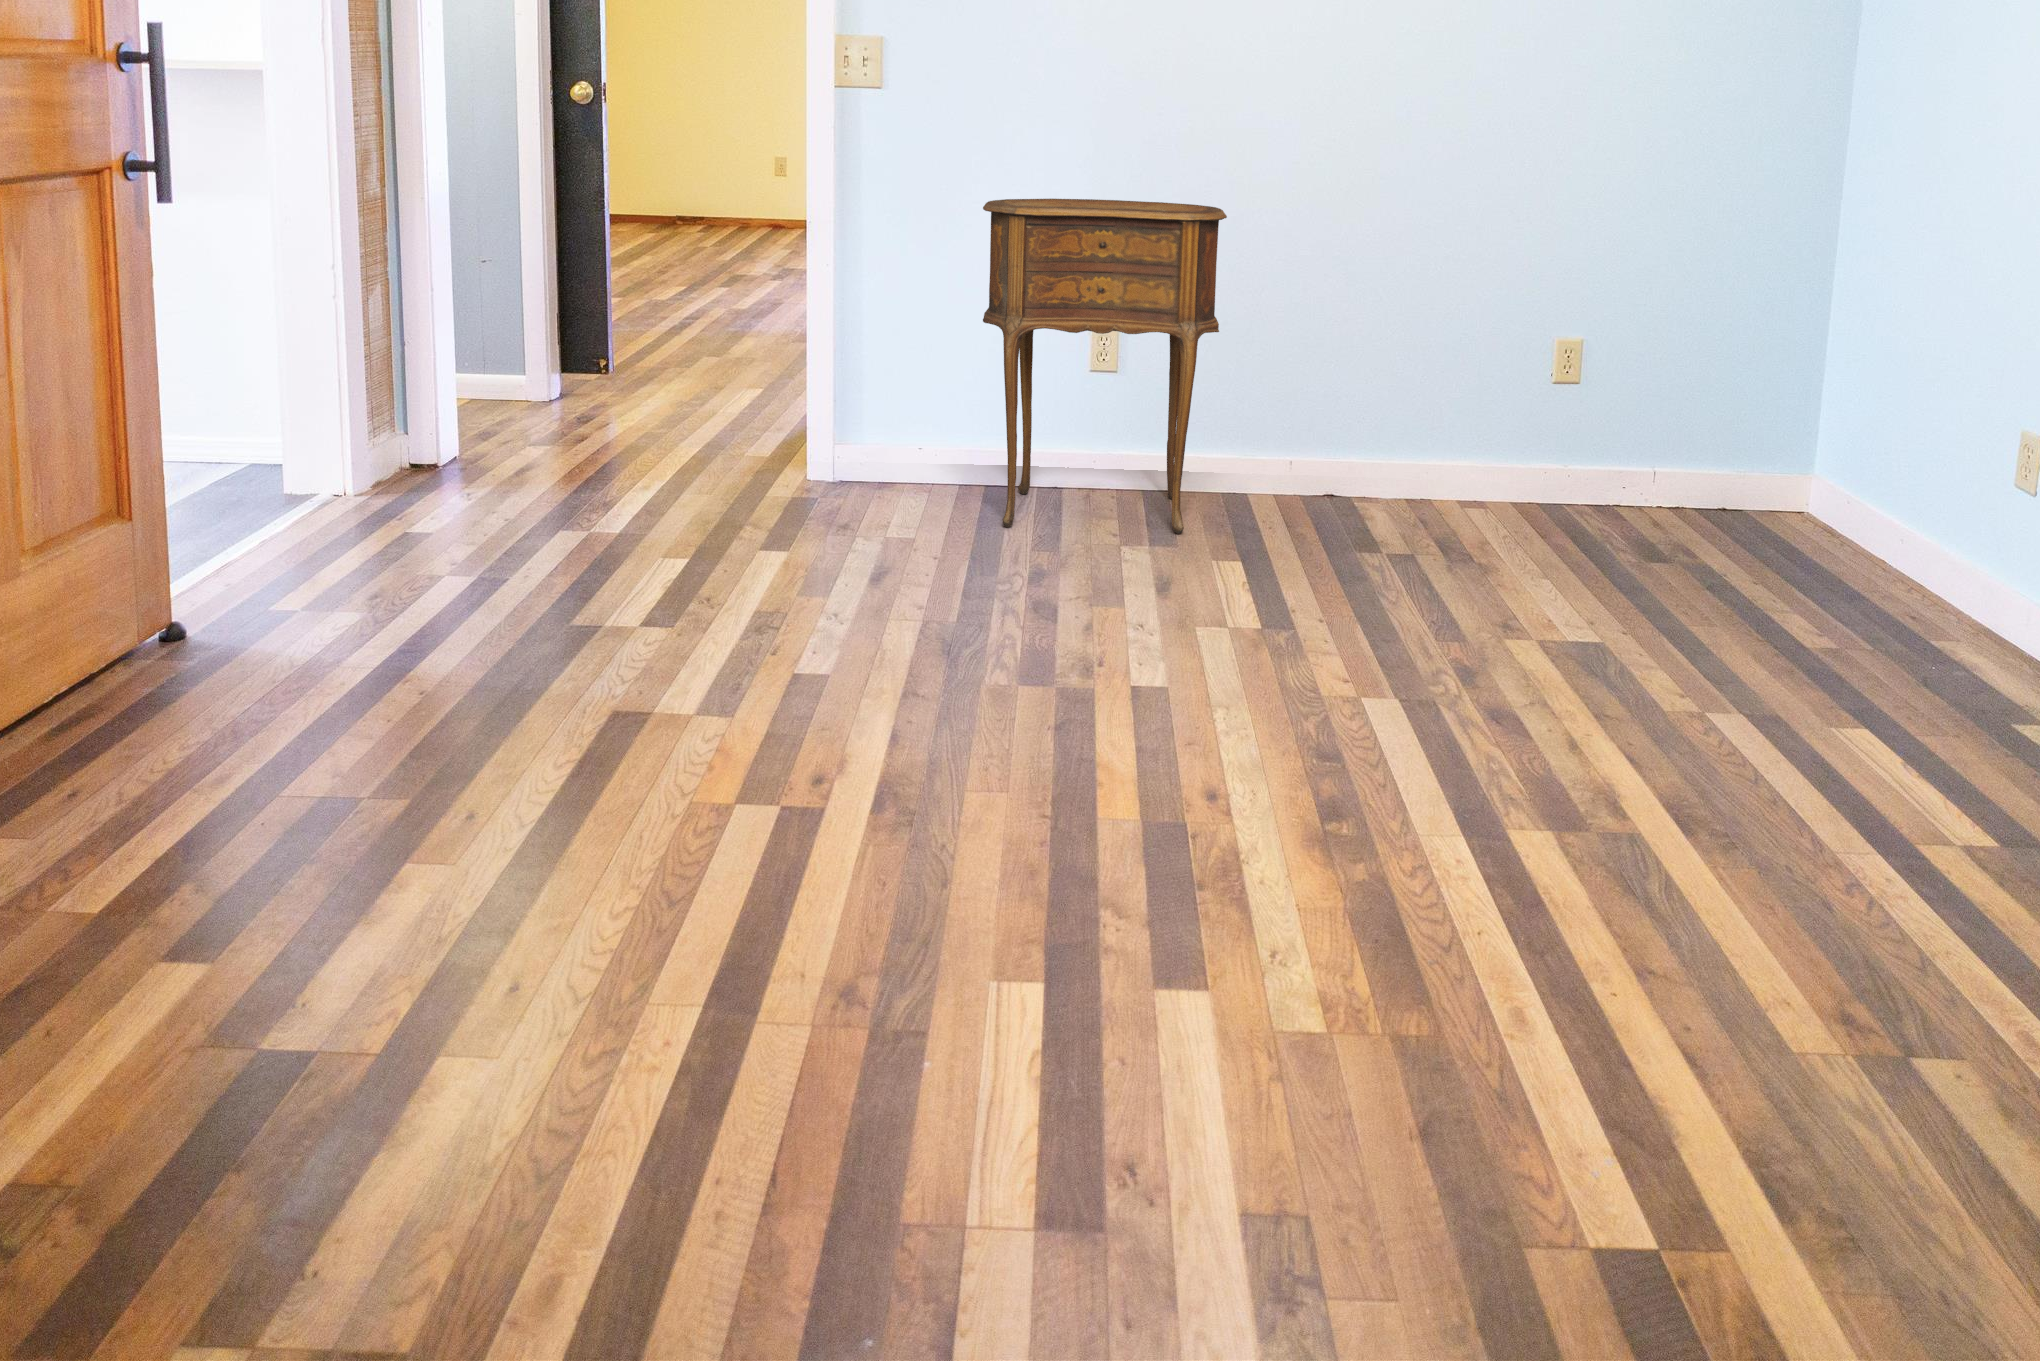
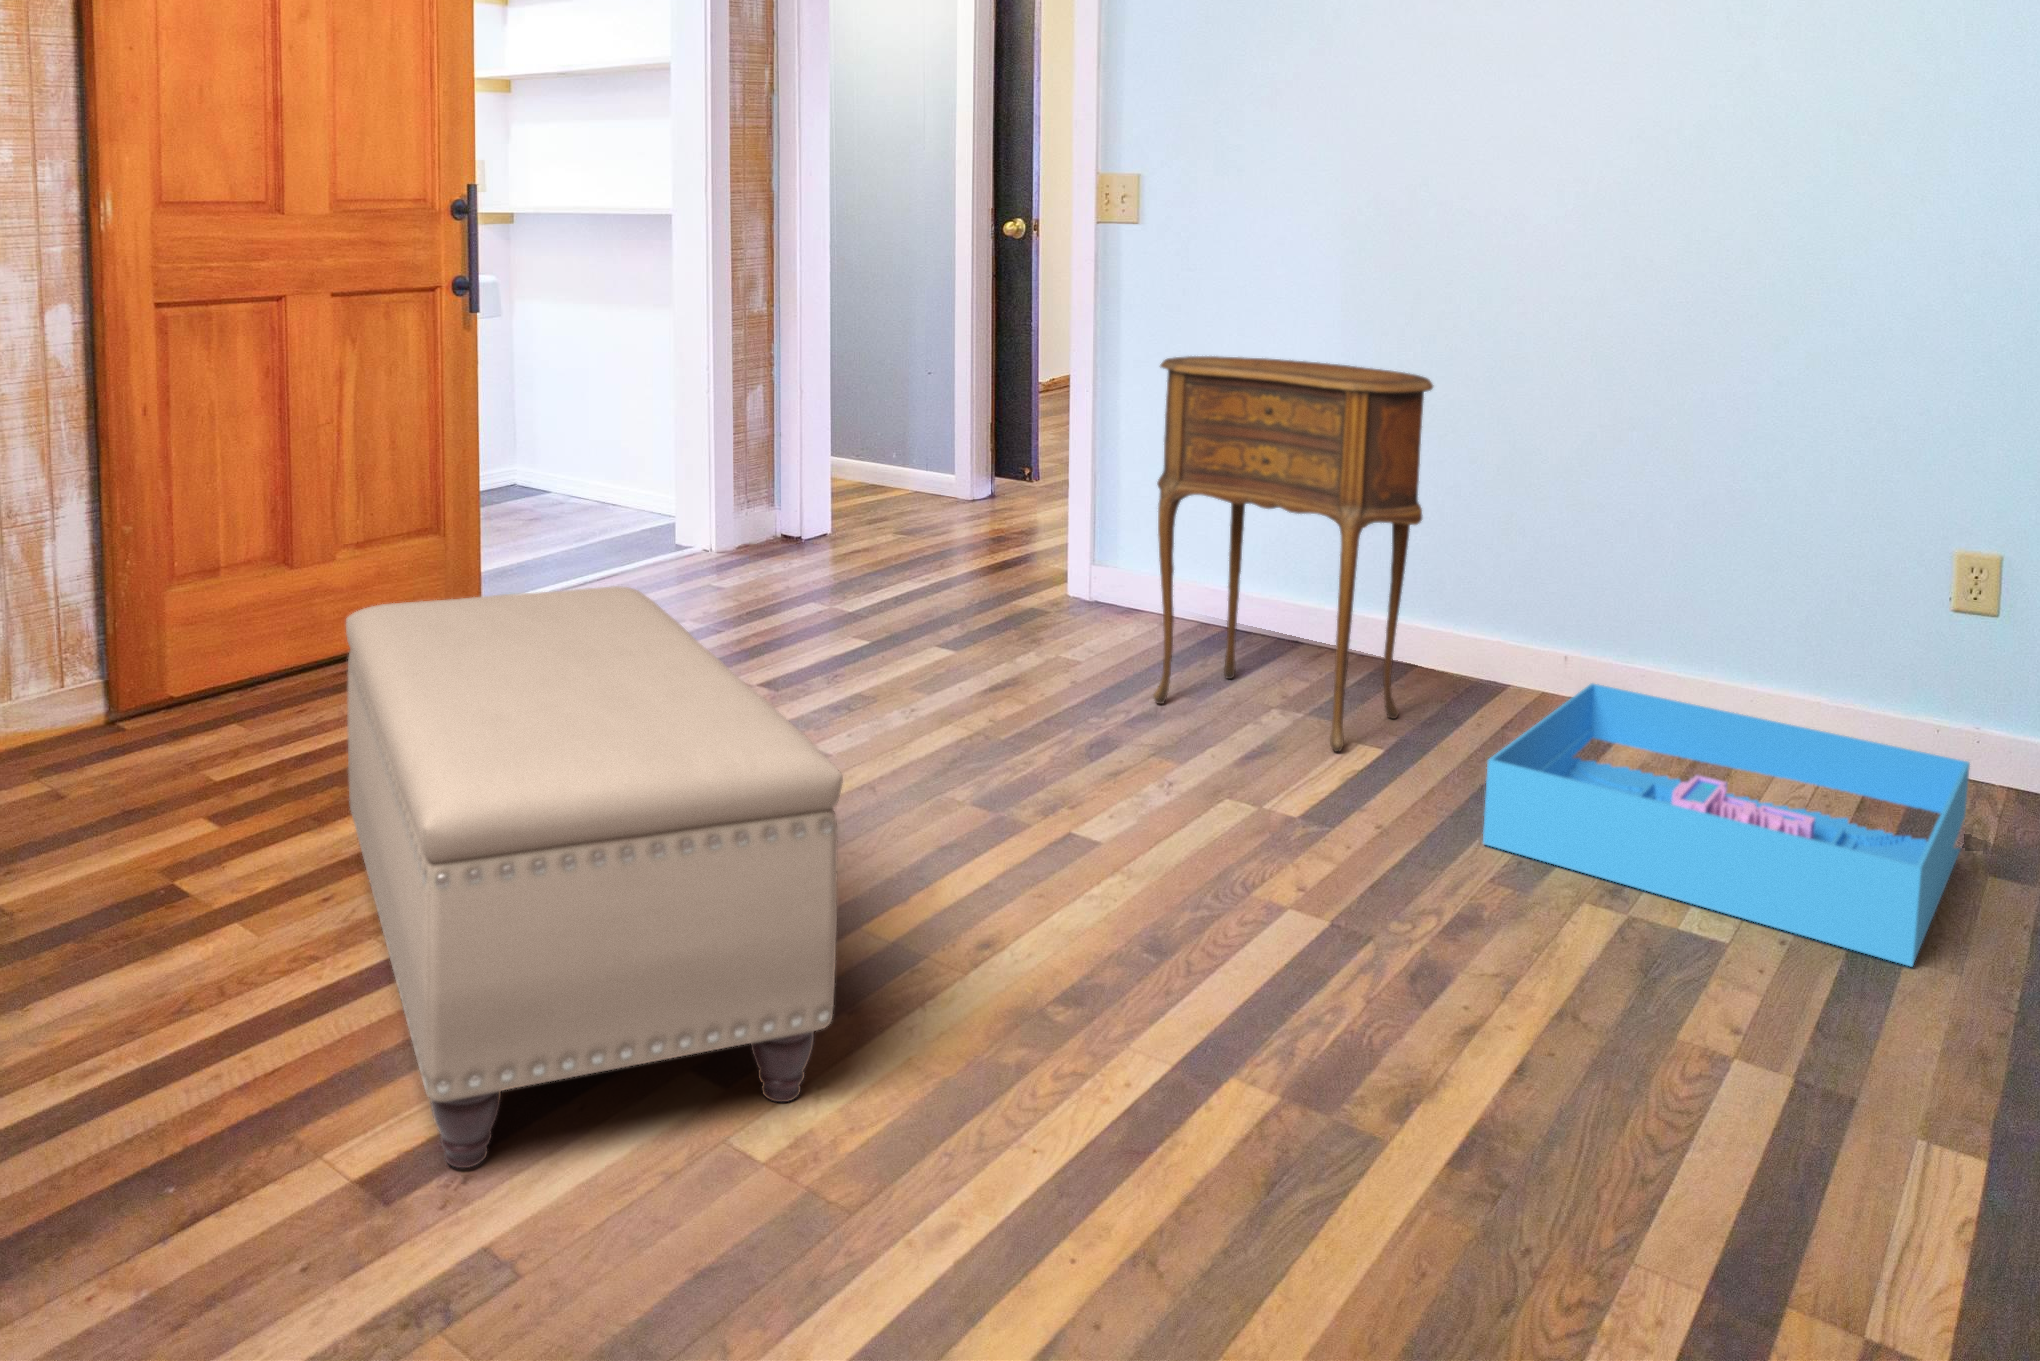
storage bin: none [1314,440,1643,585] -> present [1483,683,1970,966]
ottoman: none [472,500,1311,1153] -> present [346,586,843,1168]

